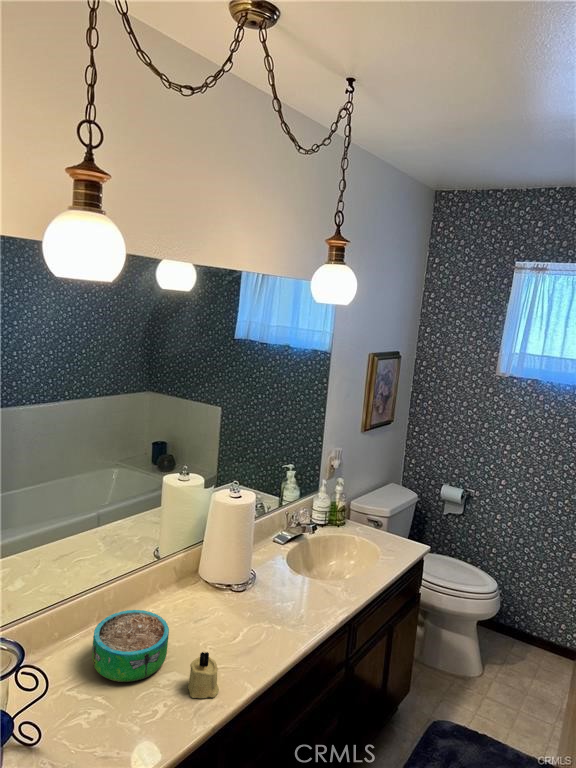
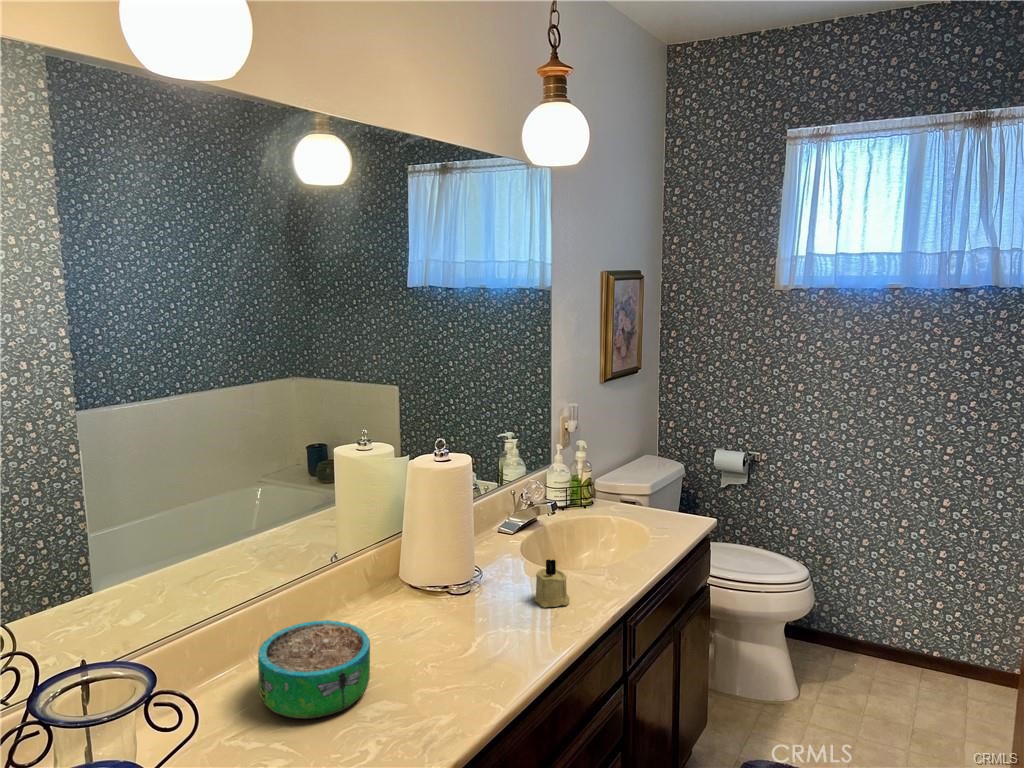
candle: present [188,652,219,698] -> present [535,559,570,607]

